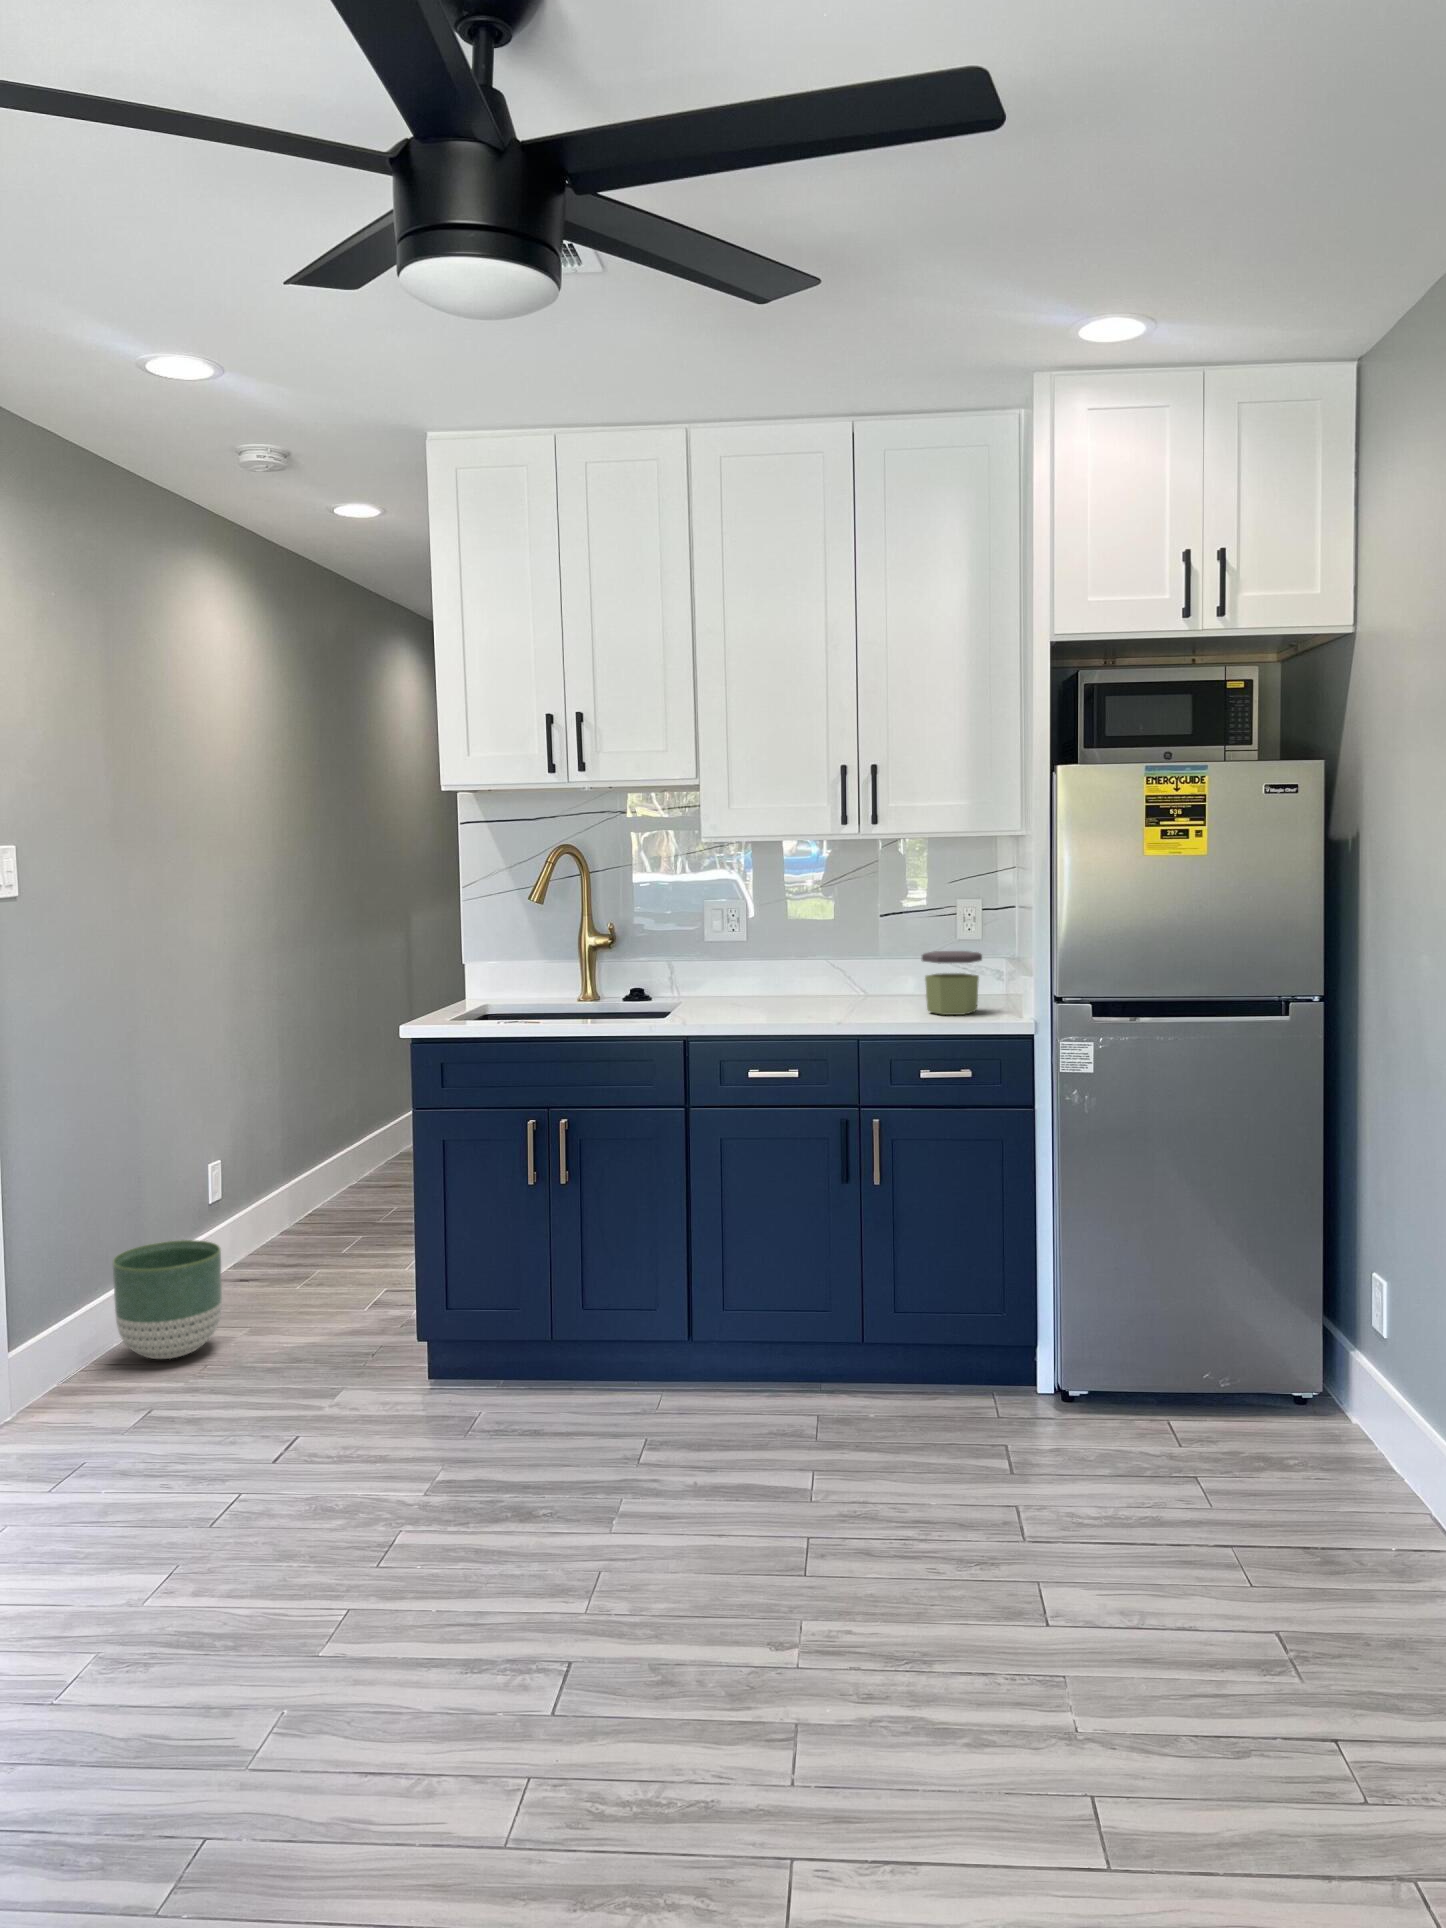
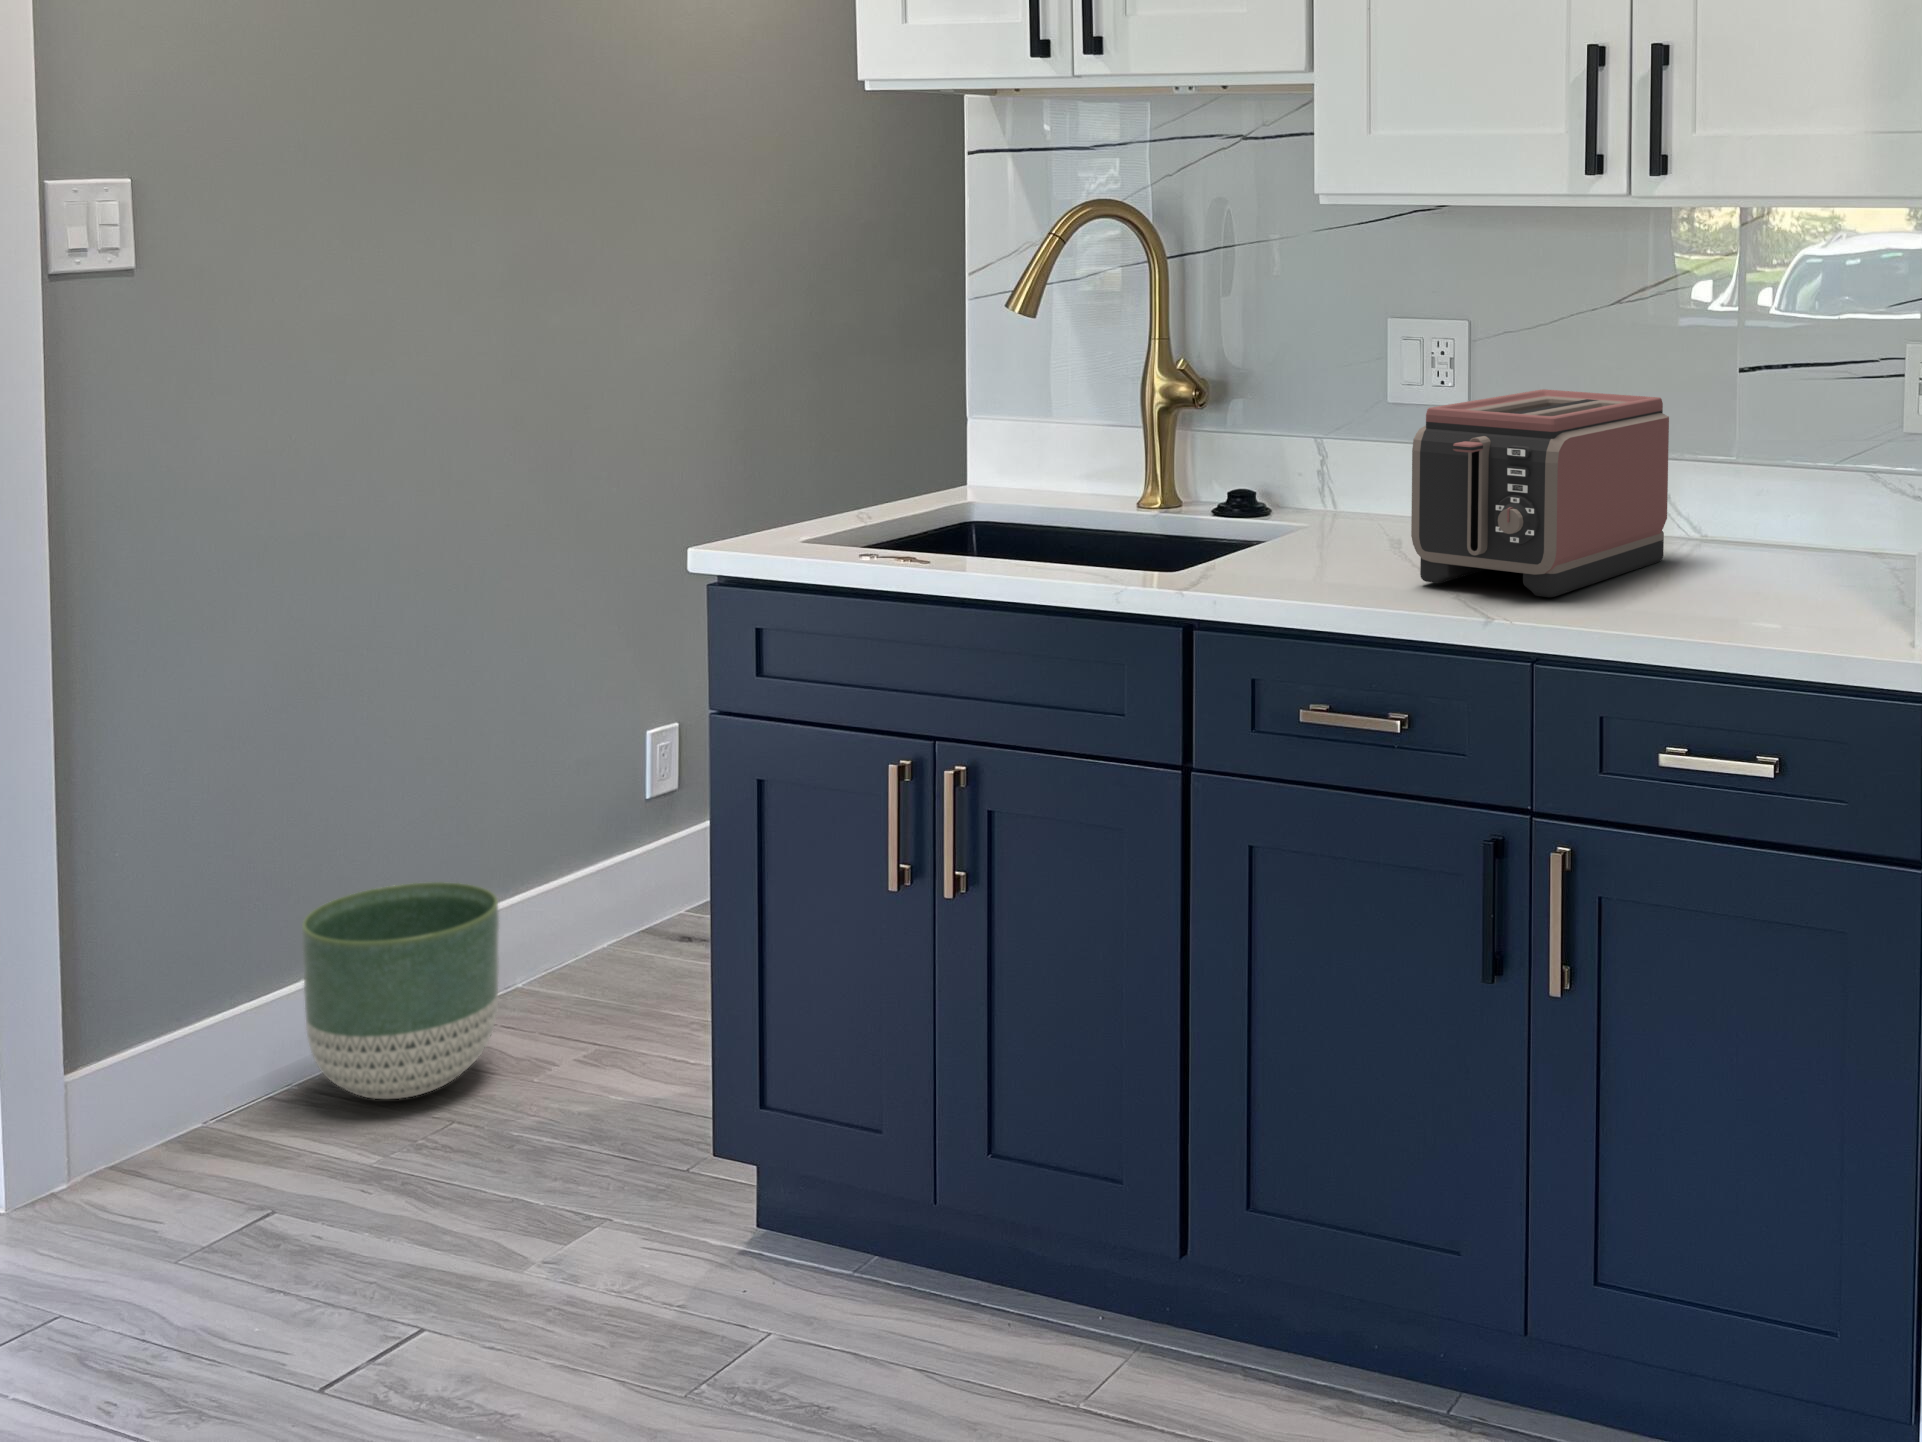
toaster: none [775,927,869,1015] -> present [1411,389,1669,597]
jar: present [922,951,982,1015] -> none [1719,468,1856,622]

